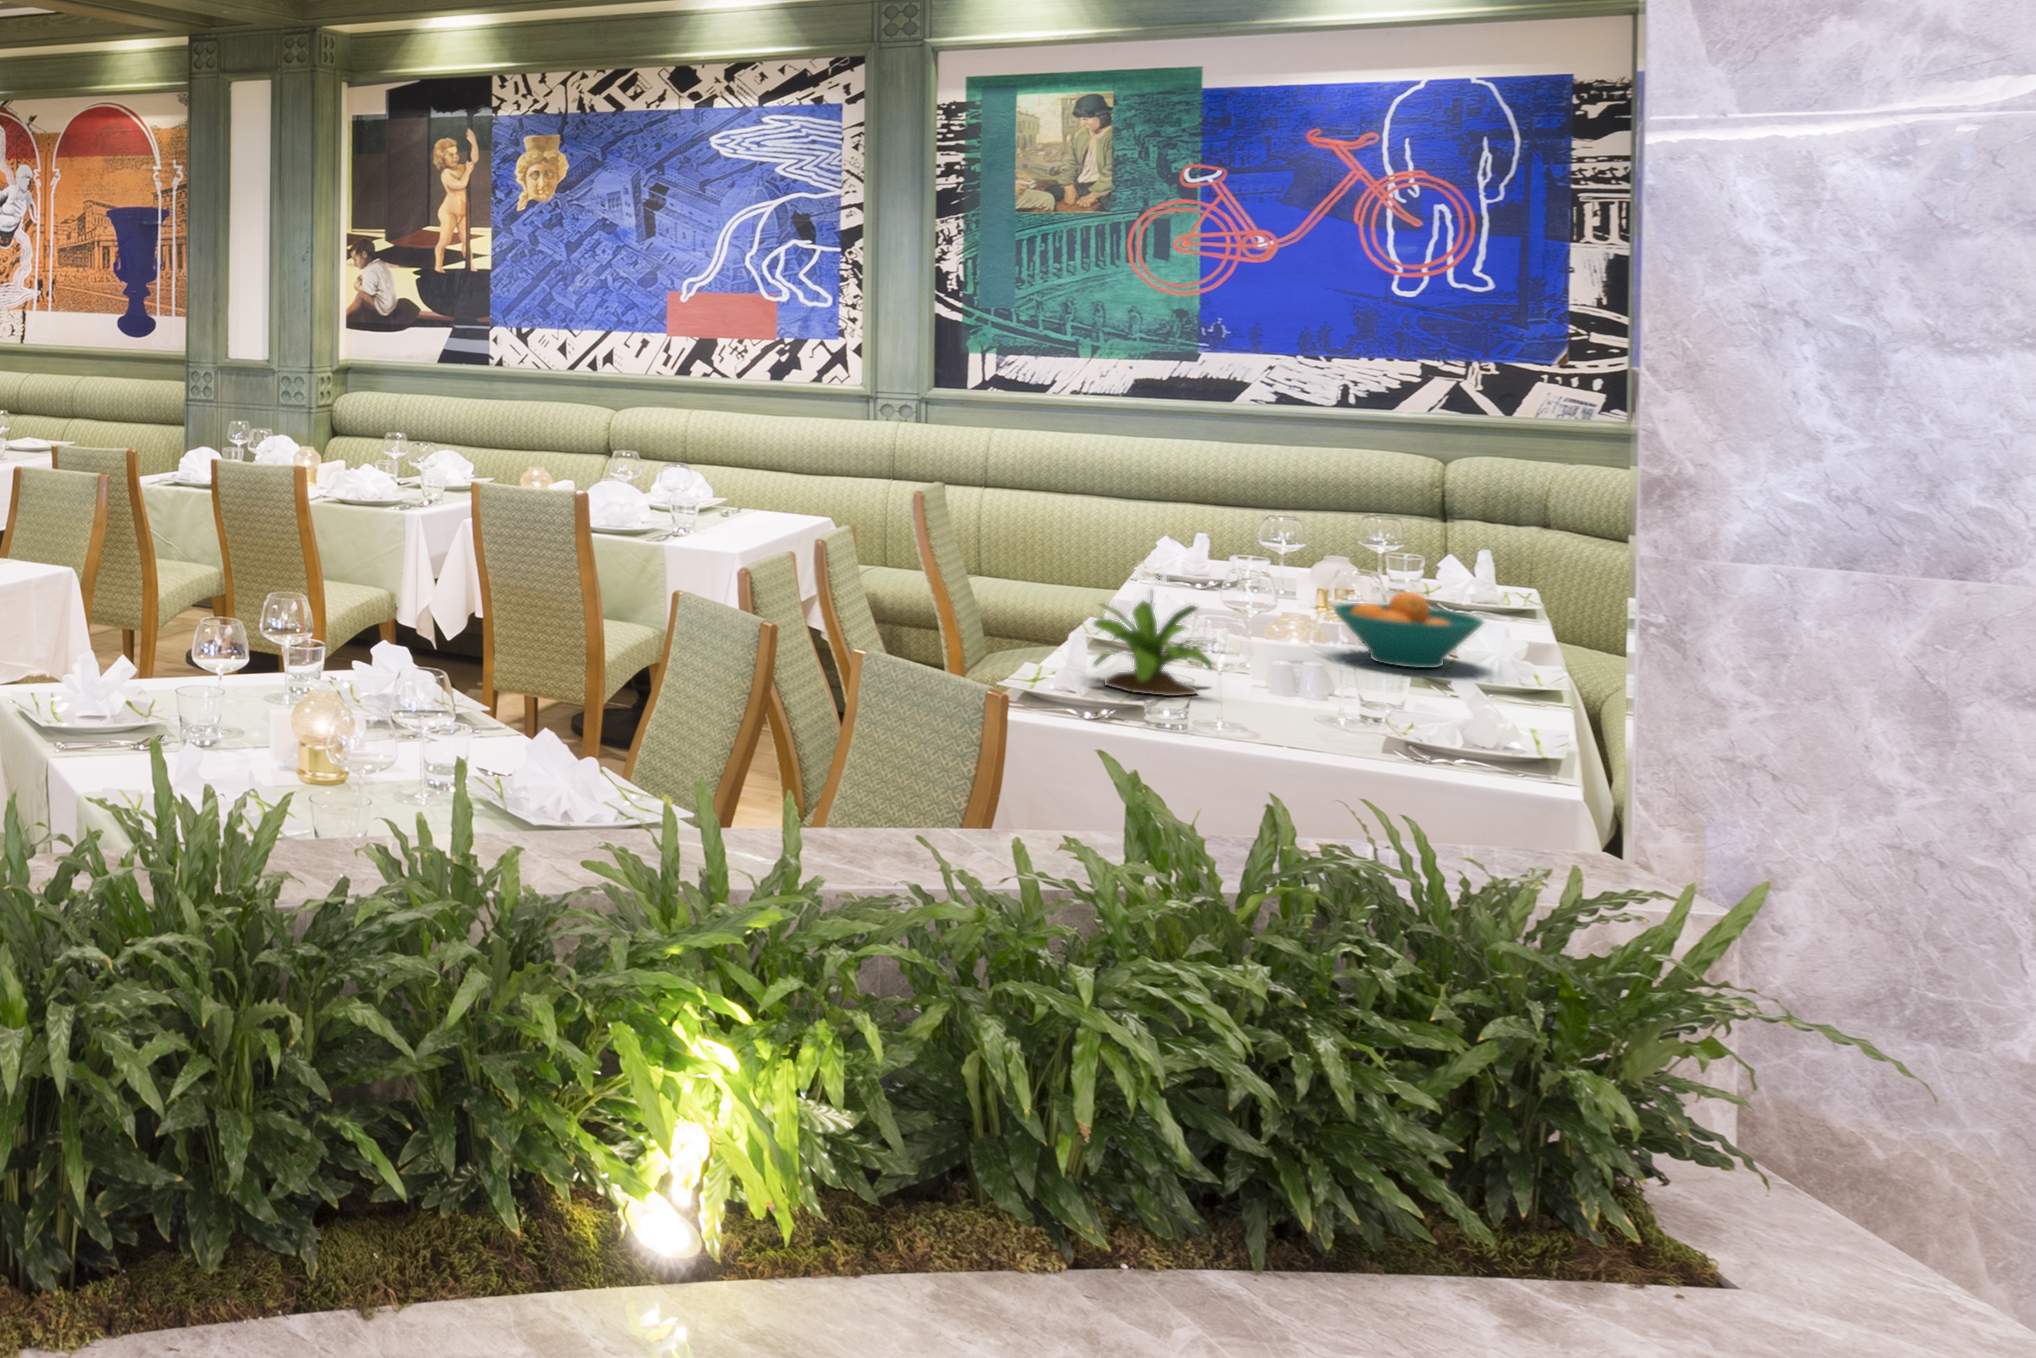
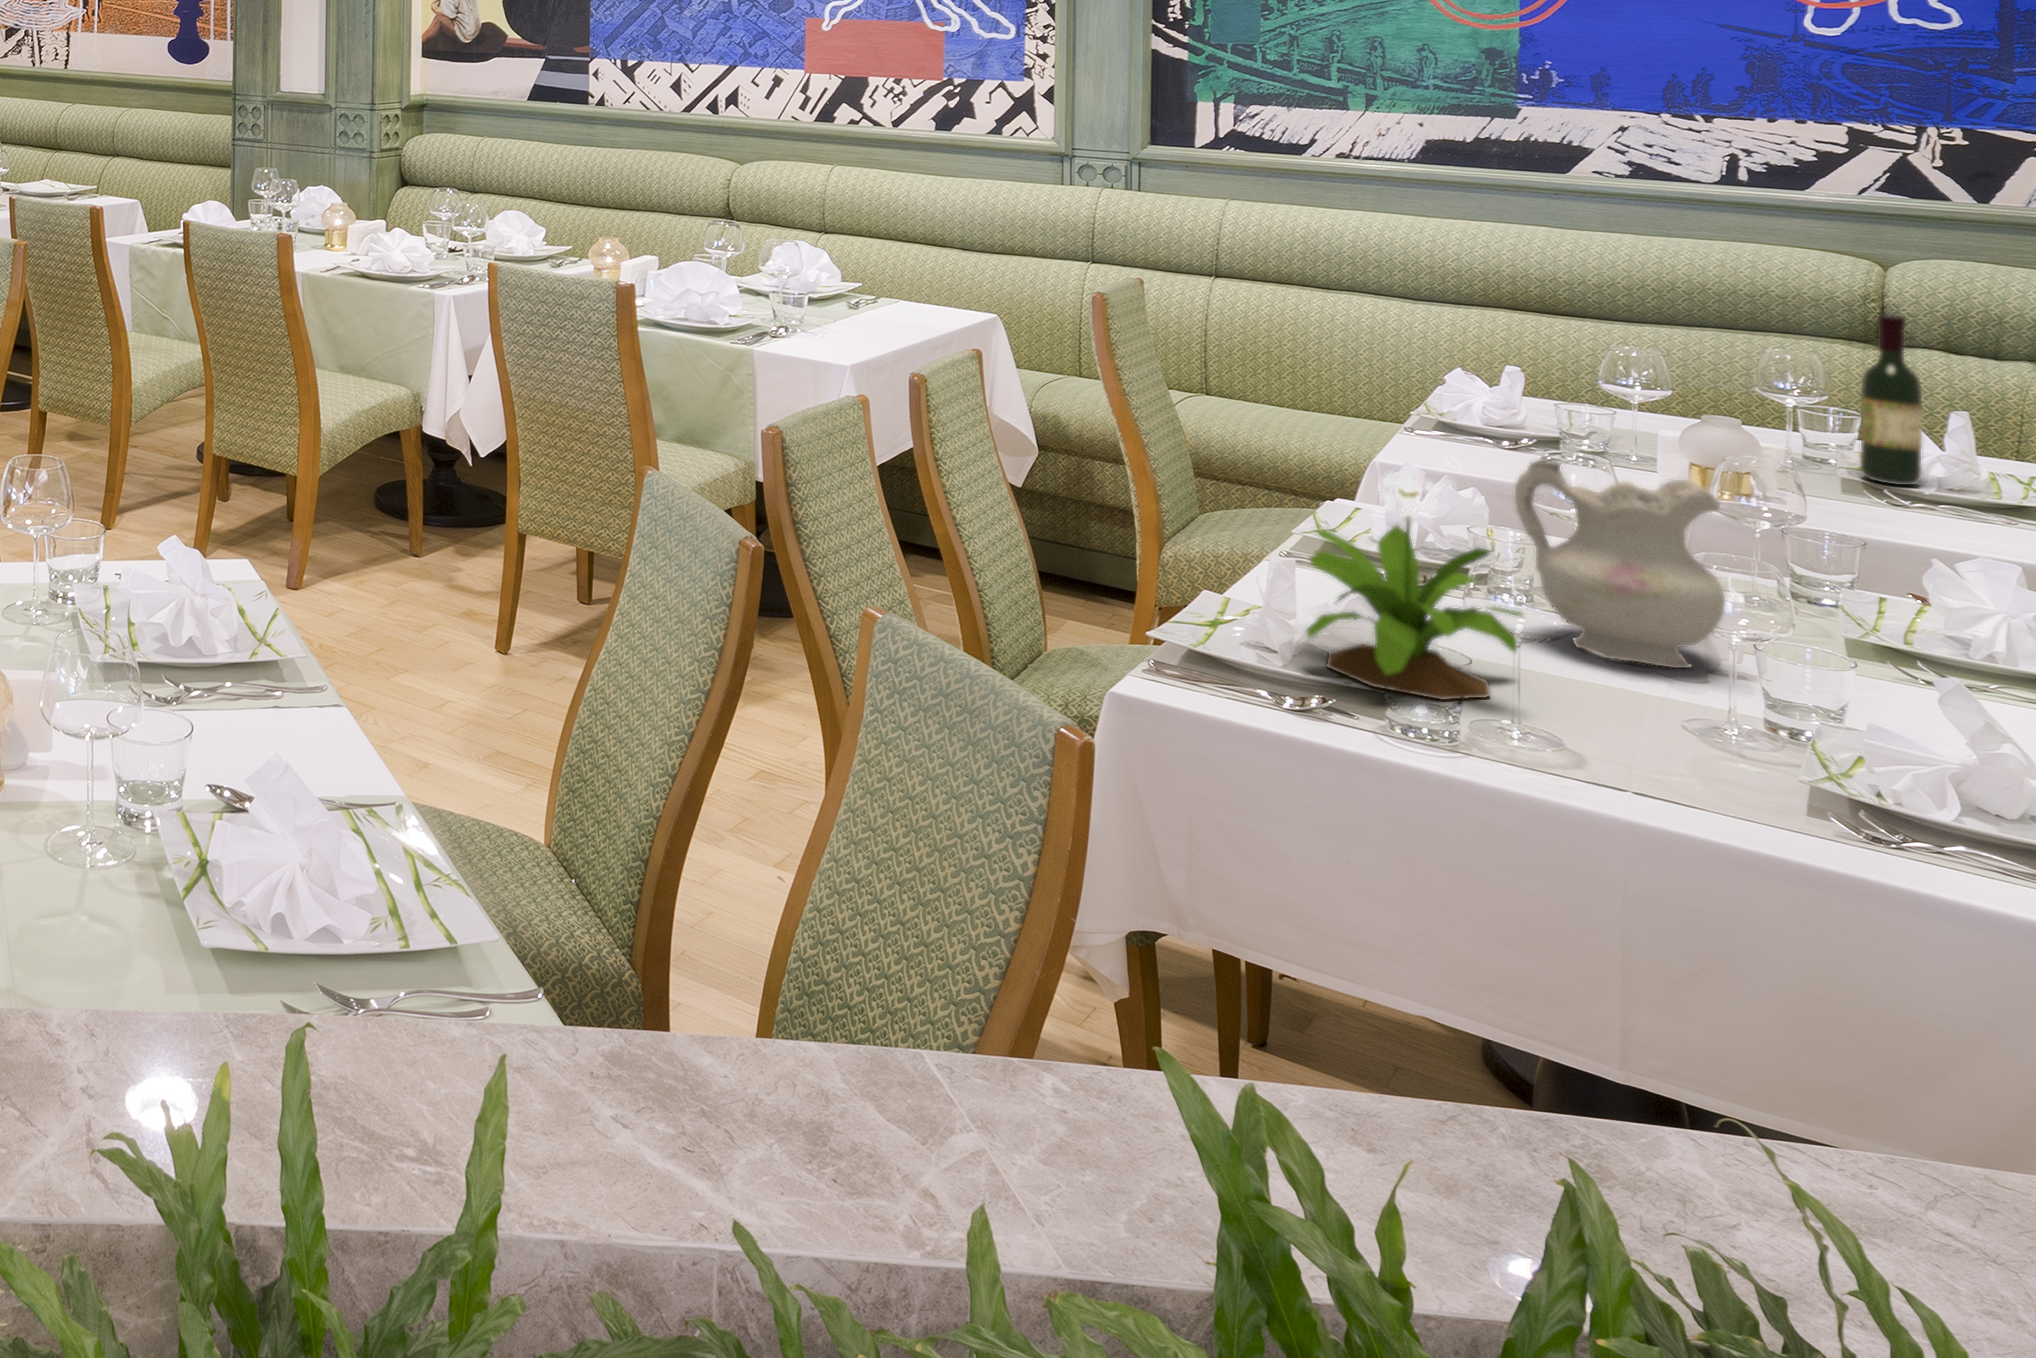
wine bottle: none [1417,480,1453,592] -> present [1860,314,1922,485]
ceramic pitcher: none [1210,558,1328,679] -> present [1515,460,1725,668]
fruit bowl: present [1334,592,1483,668] -> none [1730,521,2011,653]

